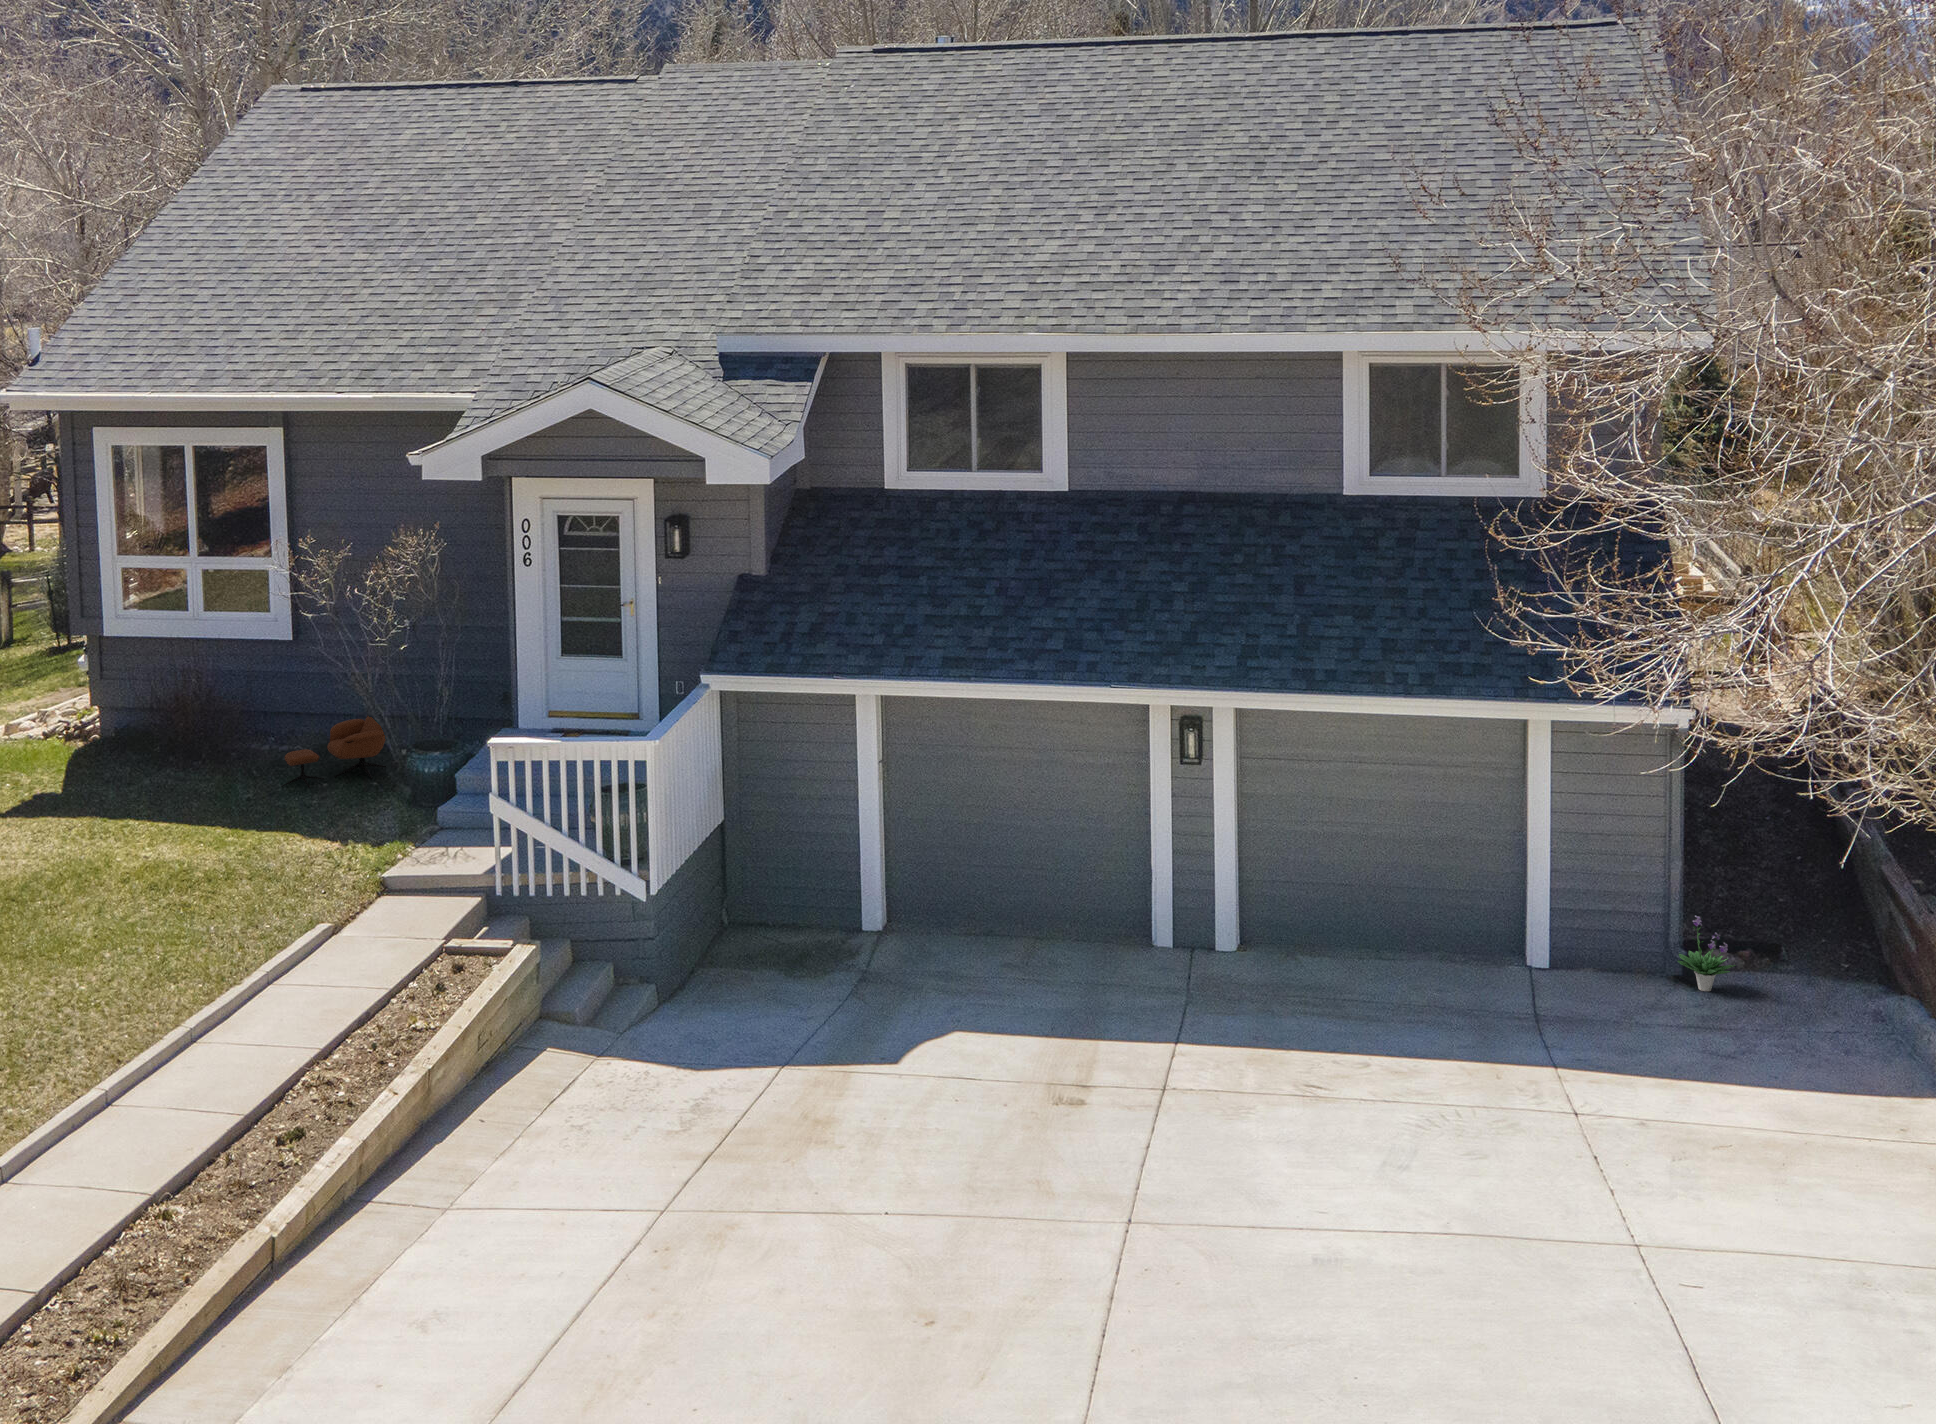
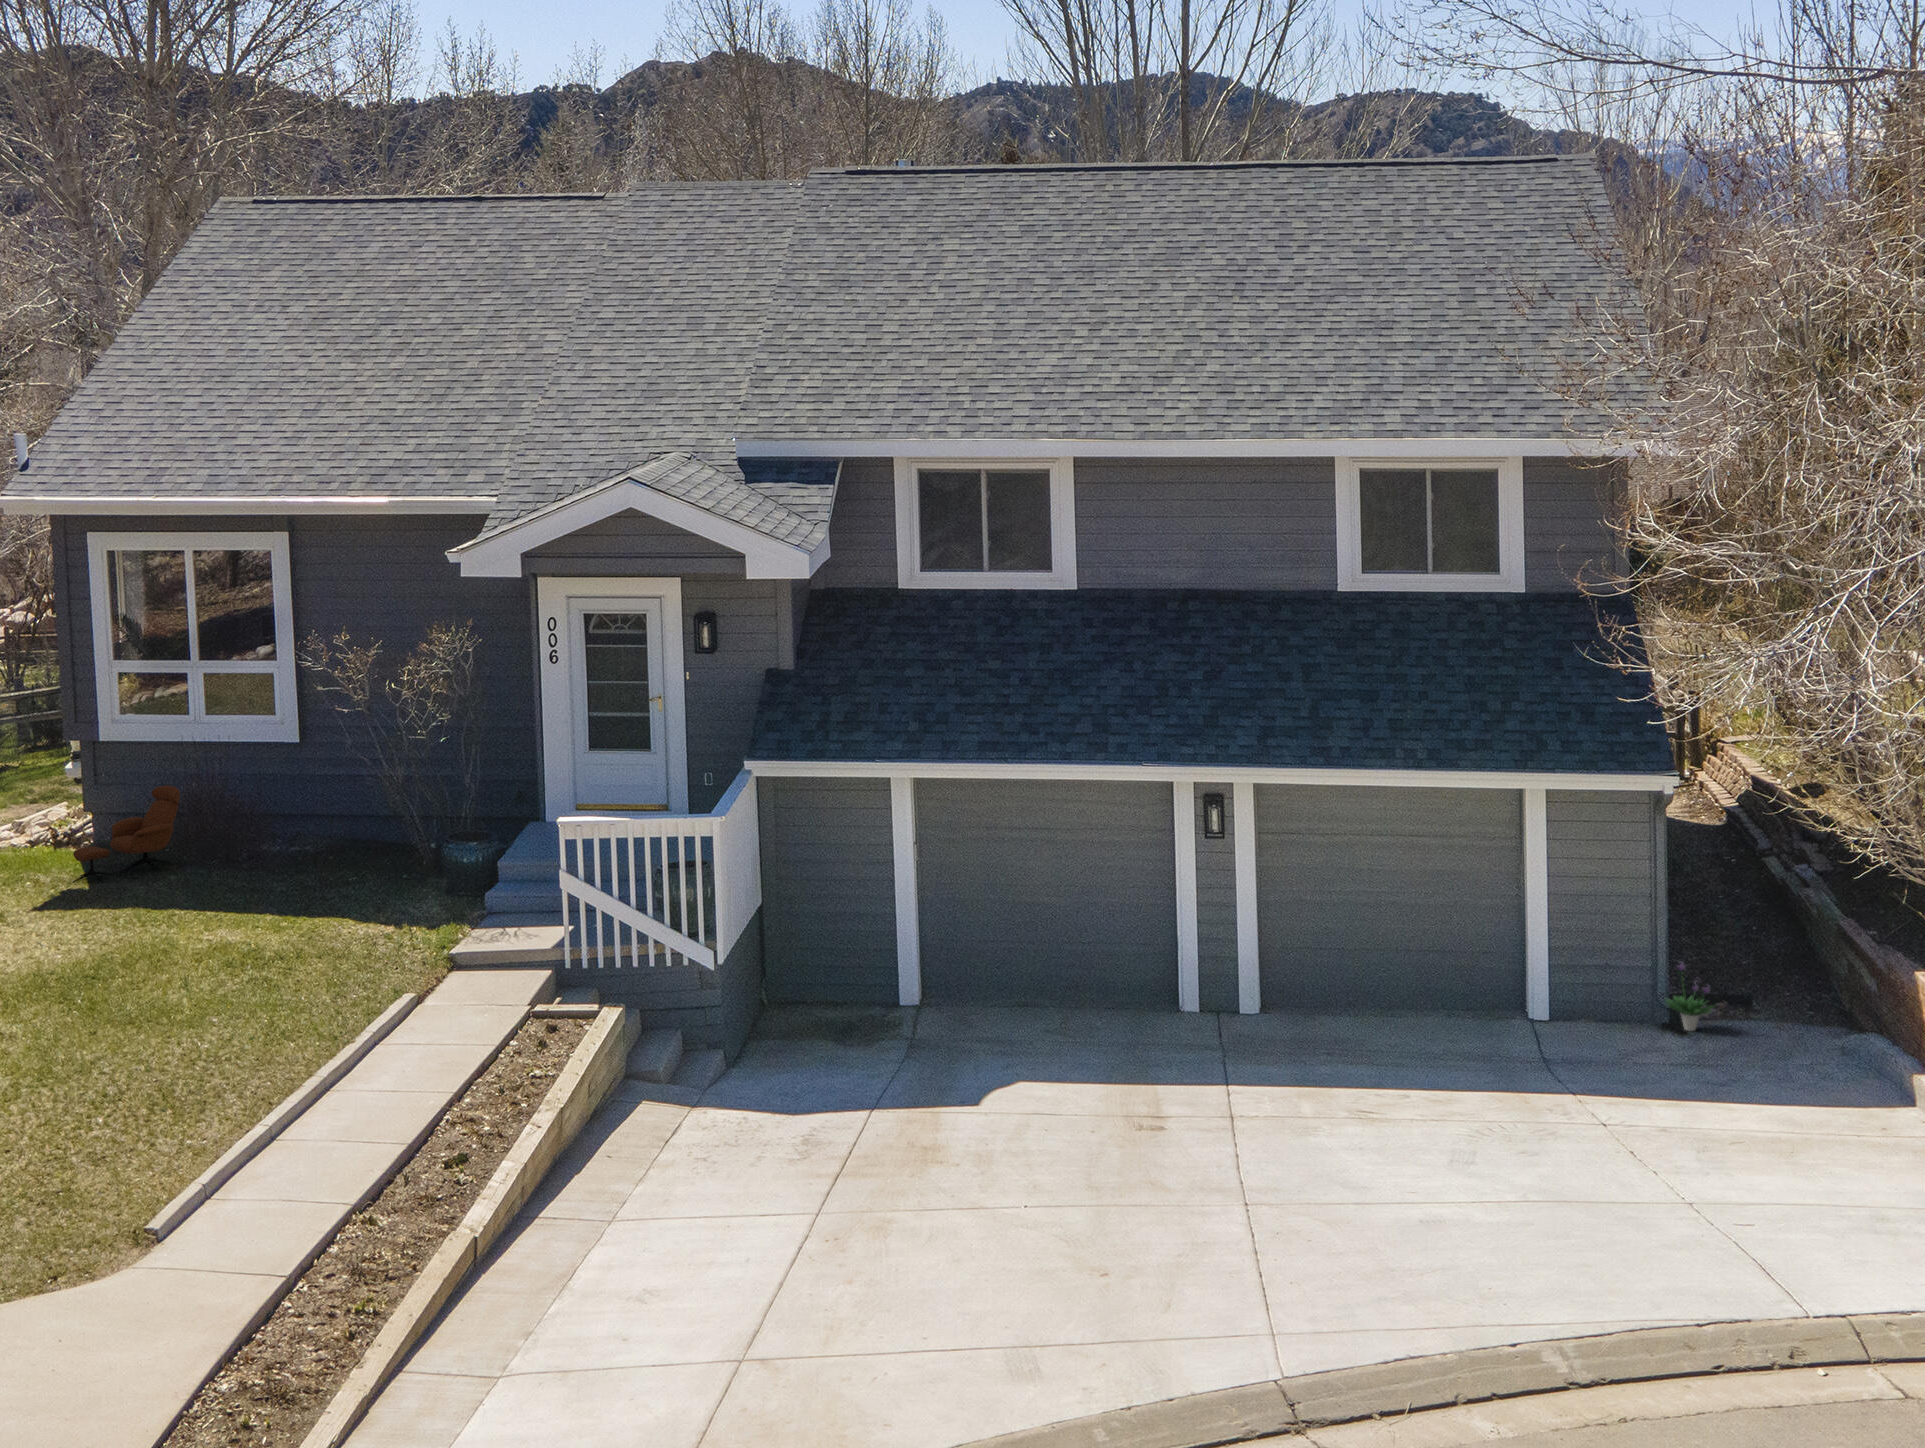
lounge chair: present [282,716,386,788] -> present [72,786,180,883]

